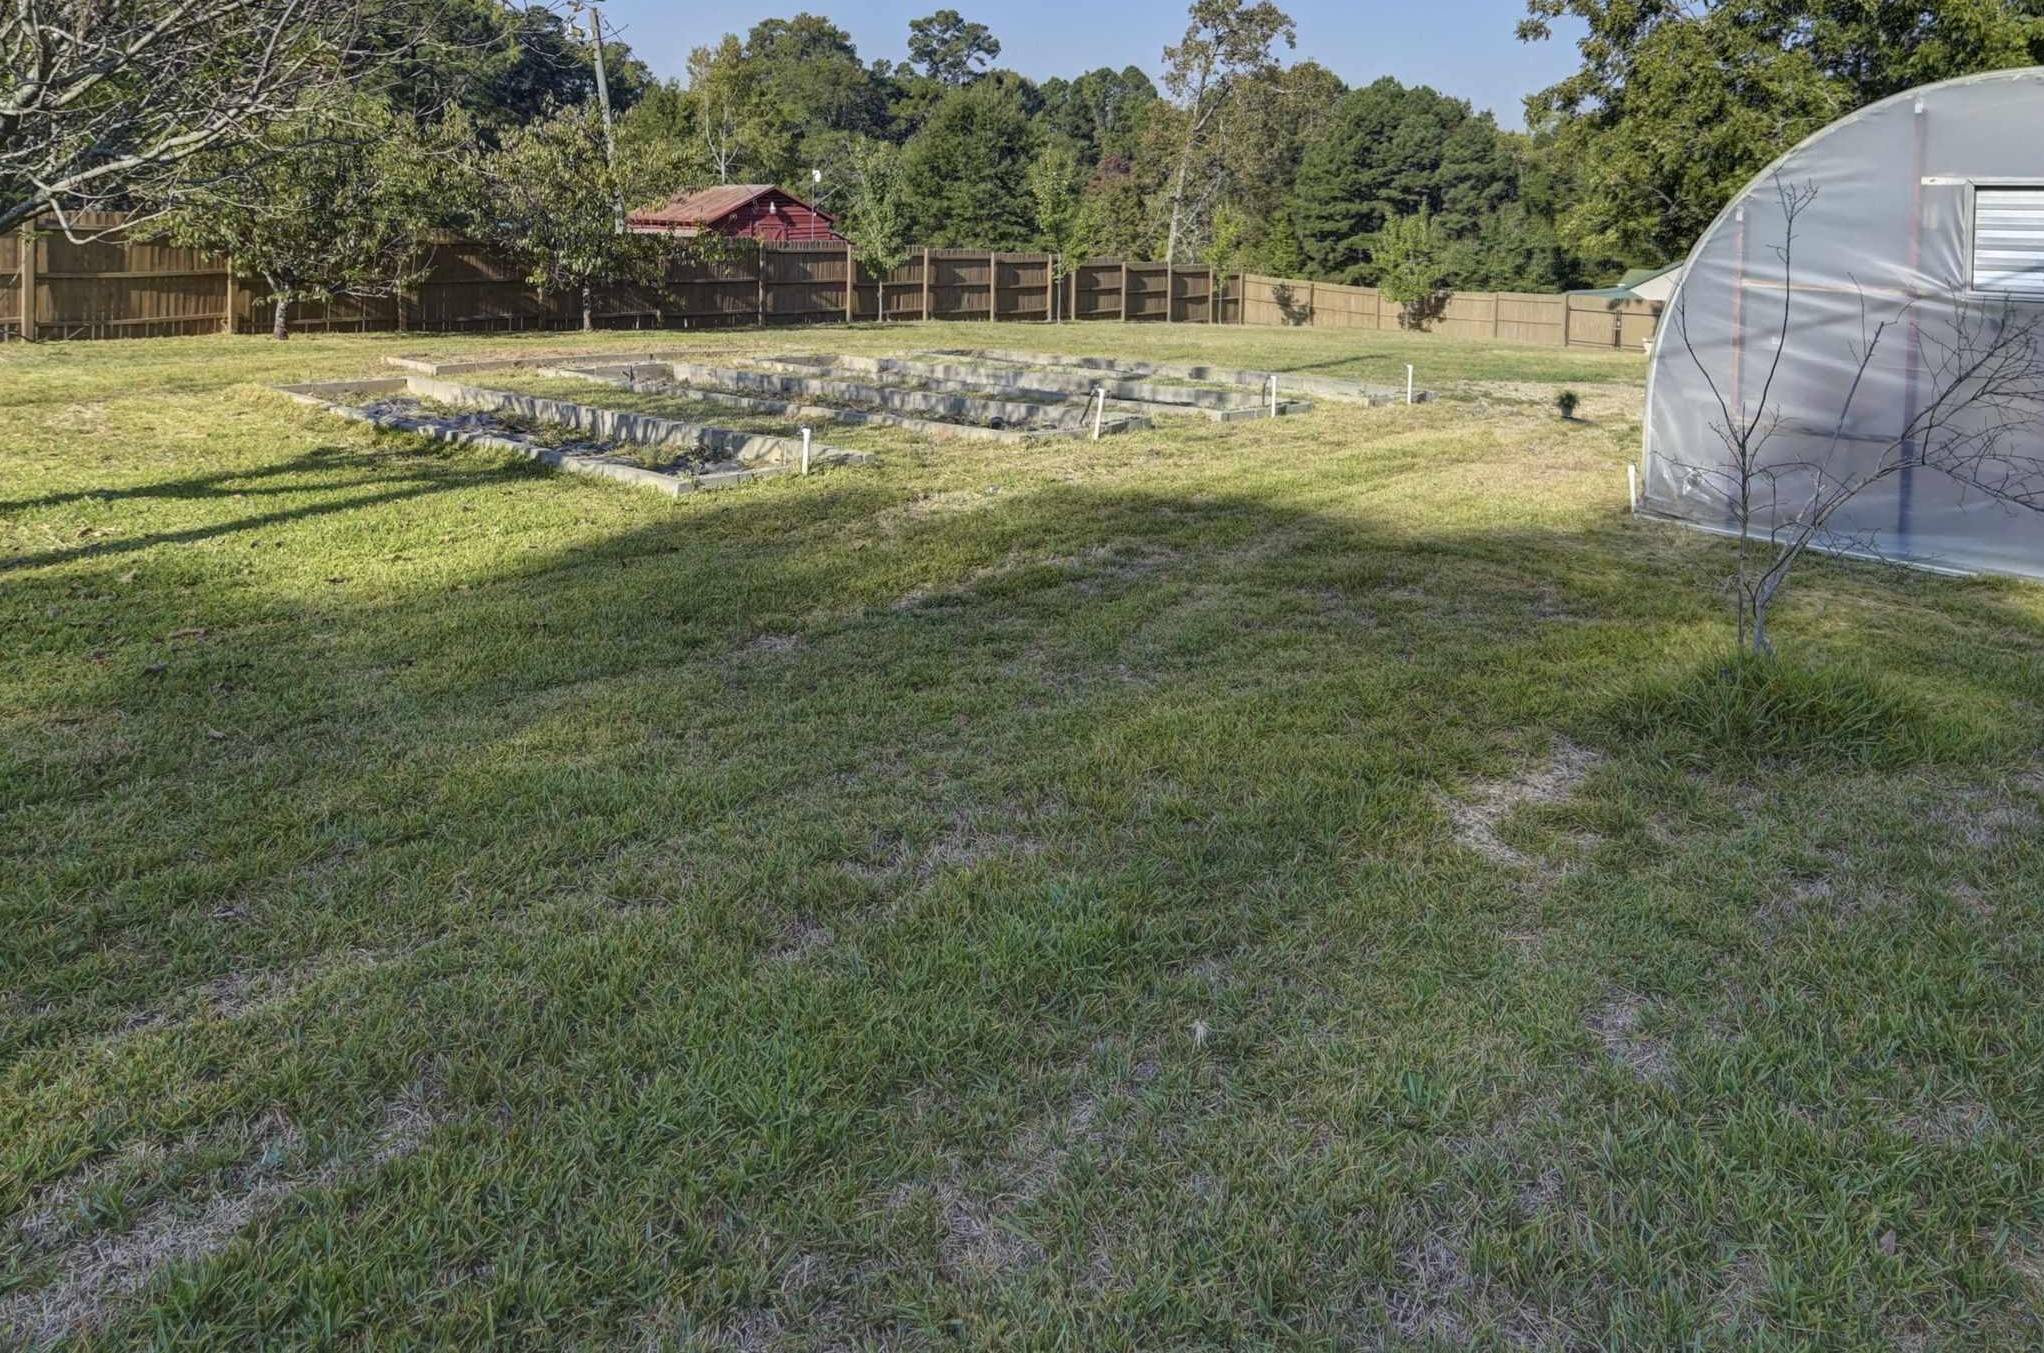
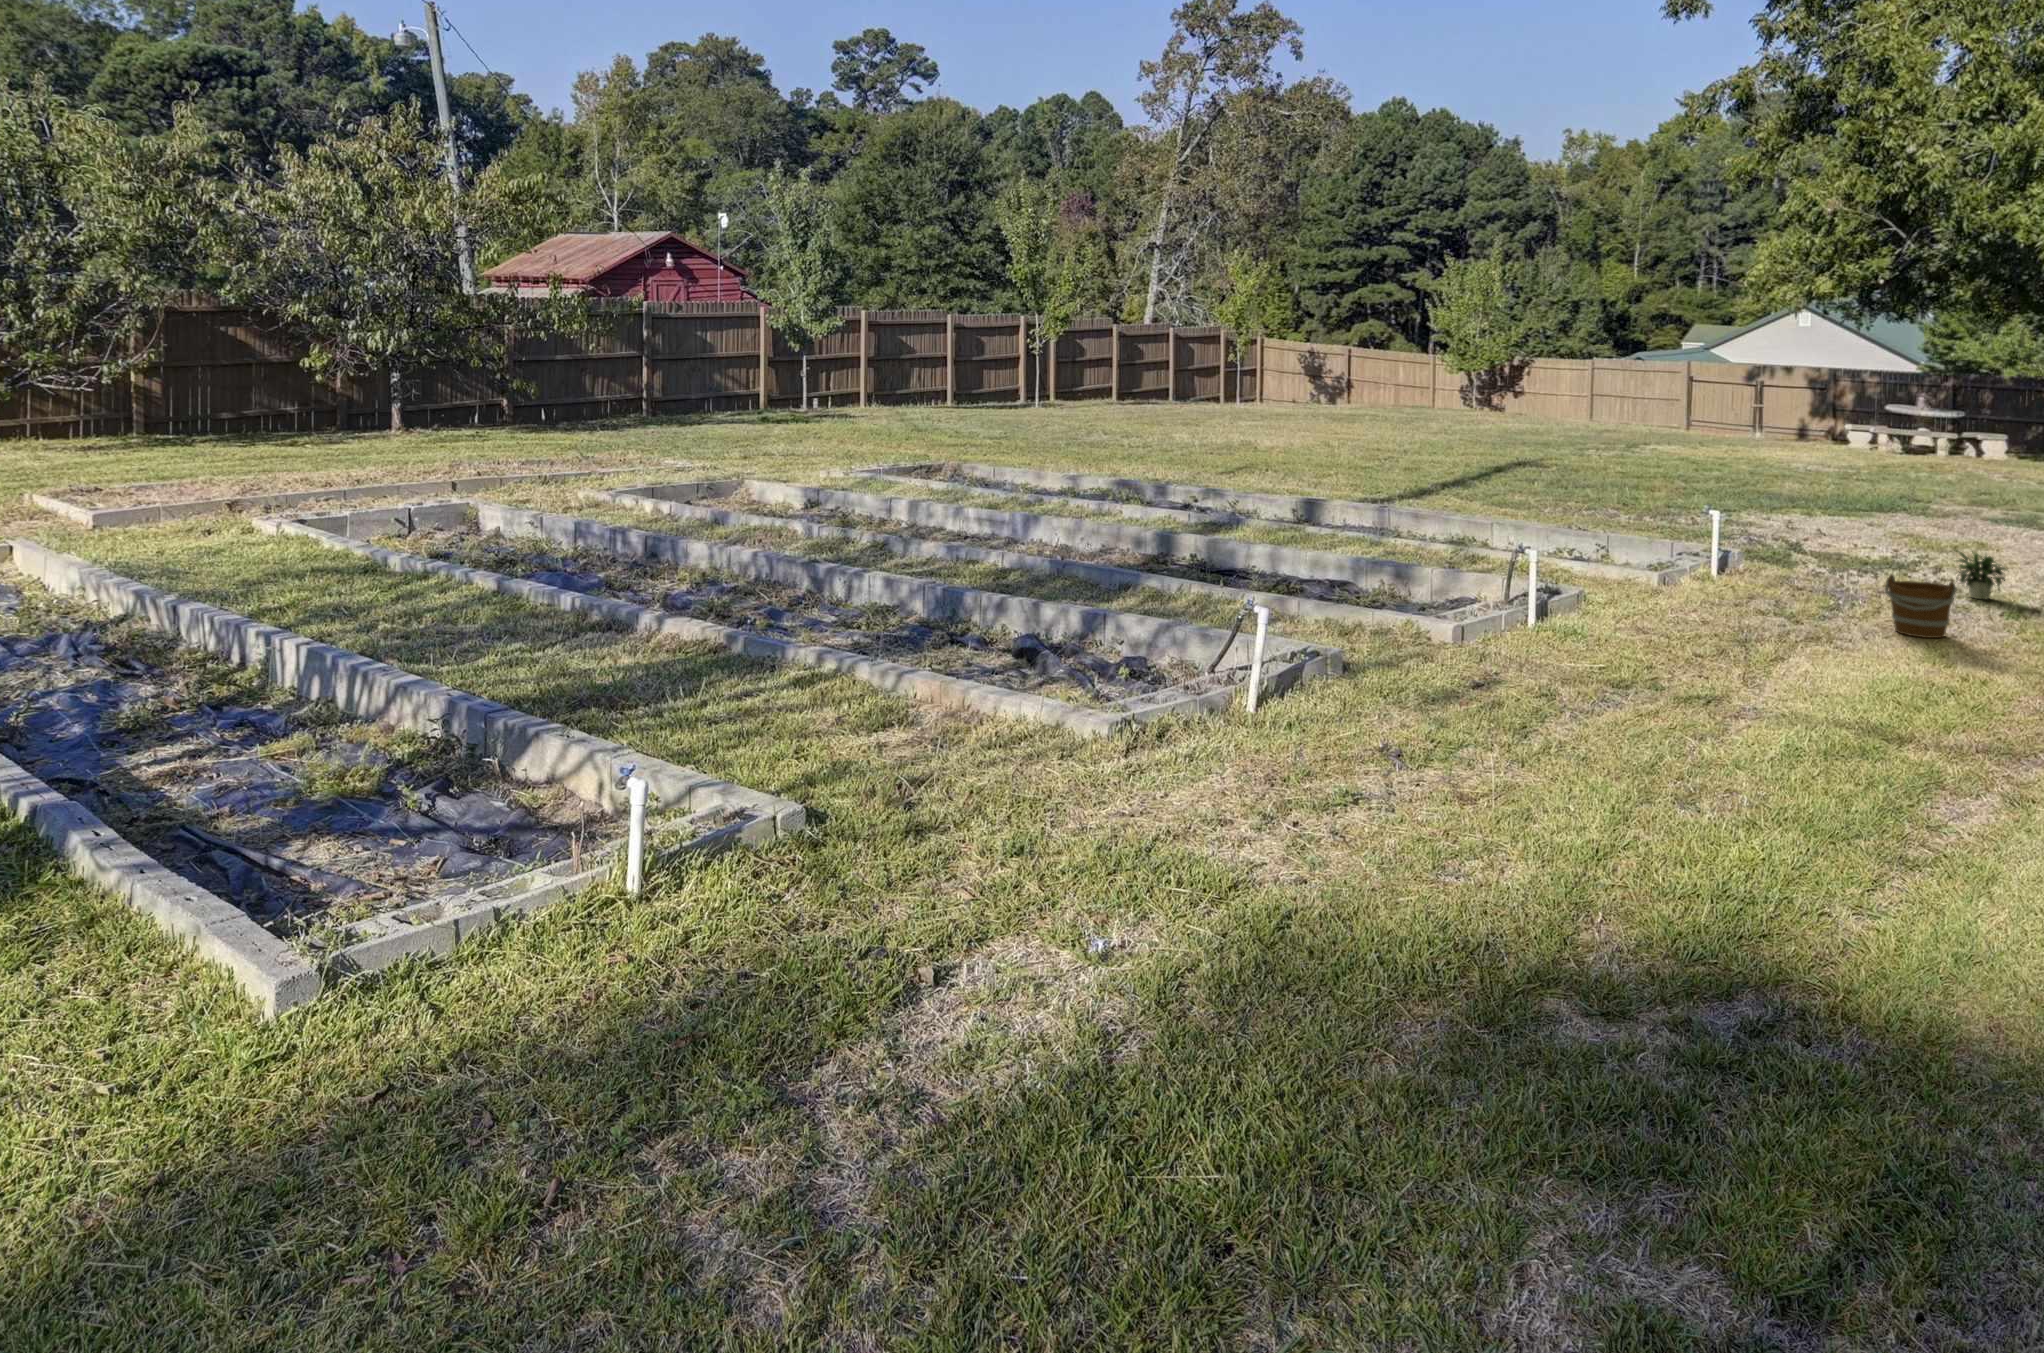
bucket: none [1480,394,1515,428] -> present [1885,574,1957,638]

